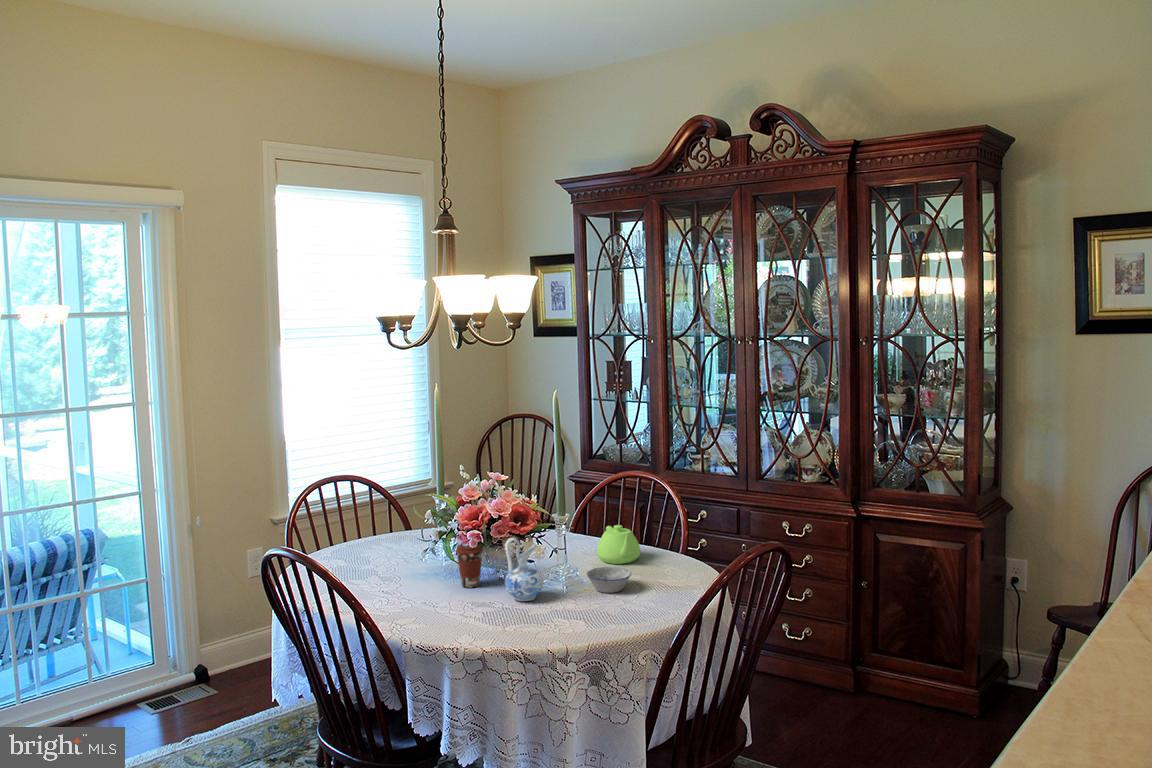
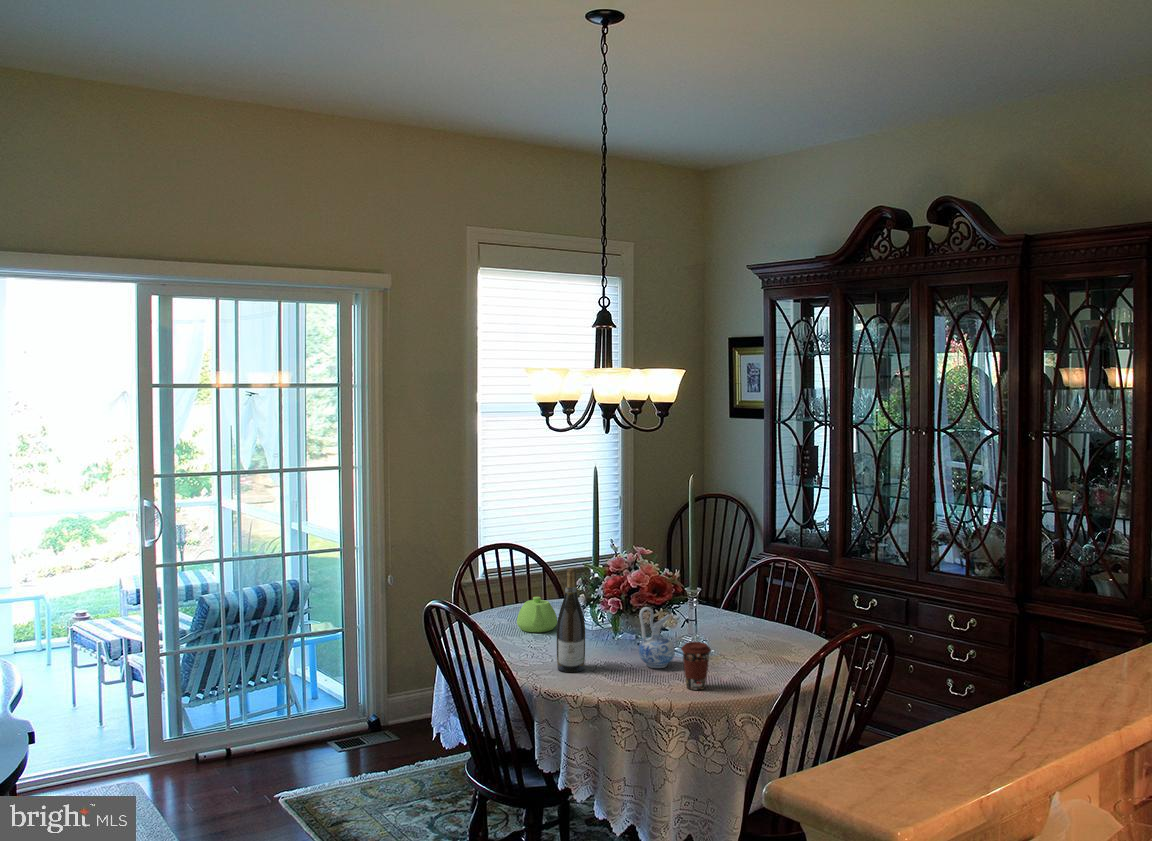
wine bottle: none [417,502,448,615] -> present [557,568,585,672]
teapot: present [597,525,640,564] -> present [517,597,557,632]
coffee cup: present [456,544,483,588] -> present [681,642,711,690]
bowl: present [587,567,631,593] -> none [718,644,762,668]

